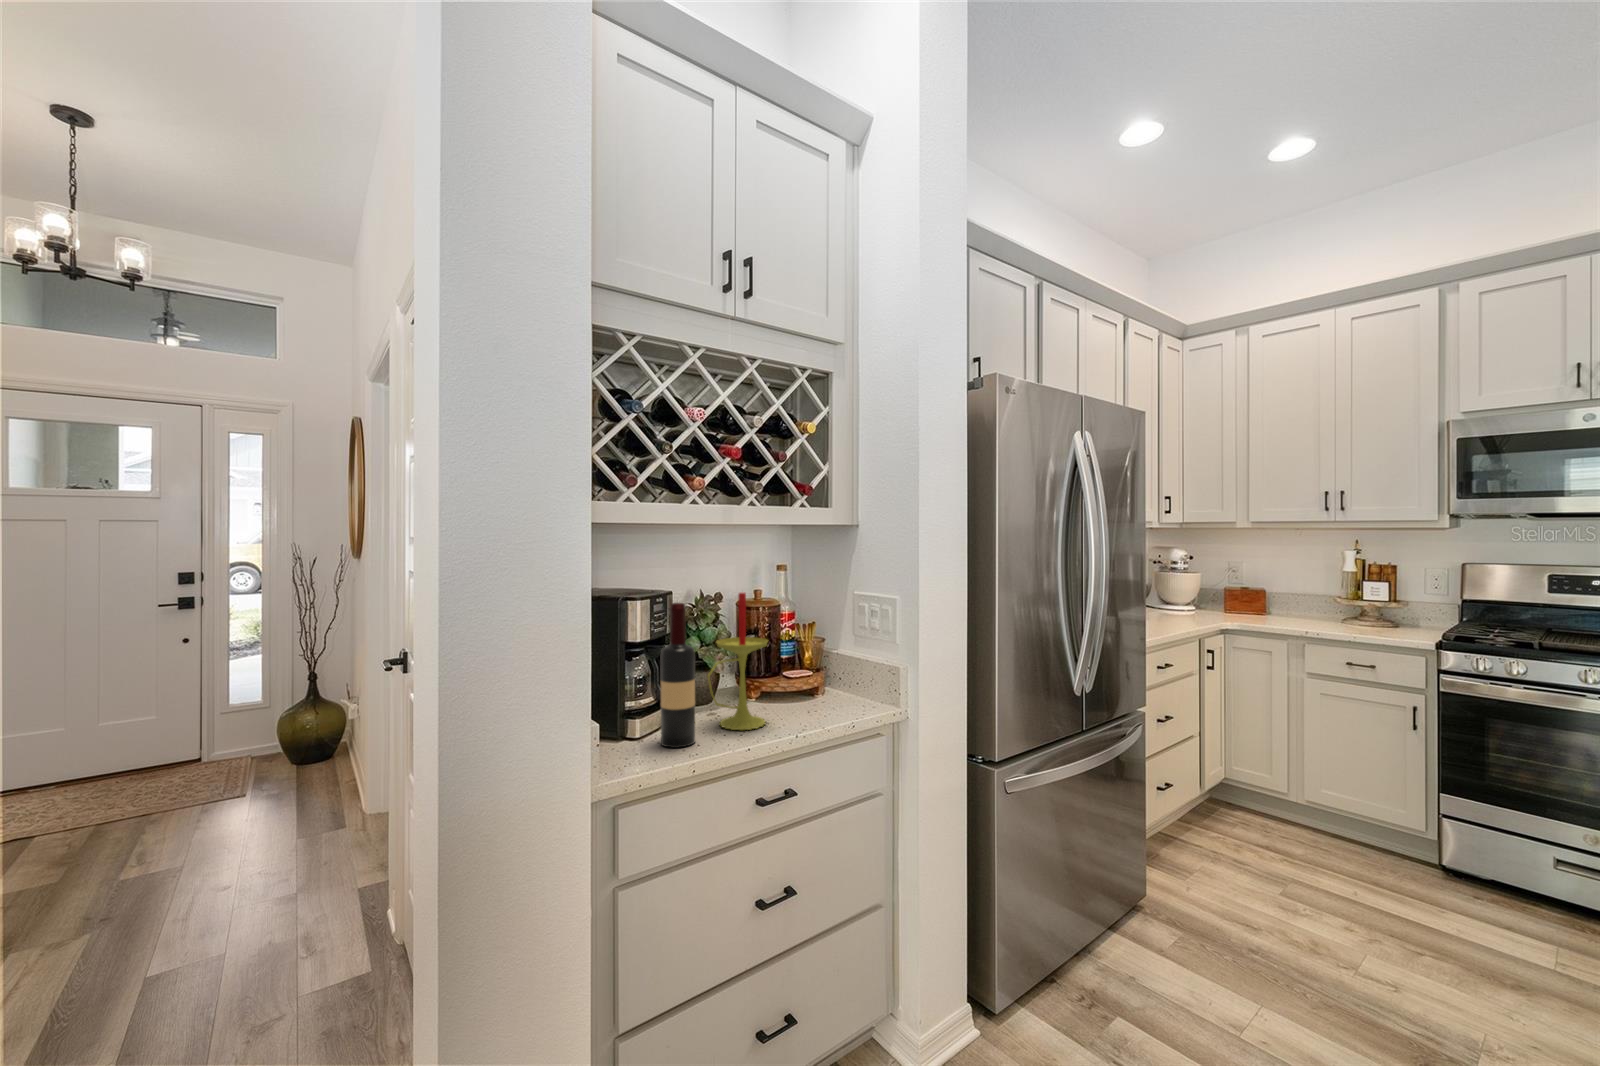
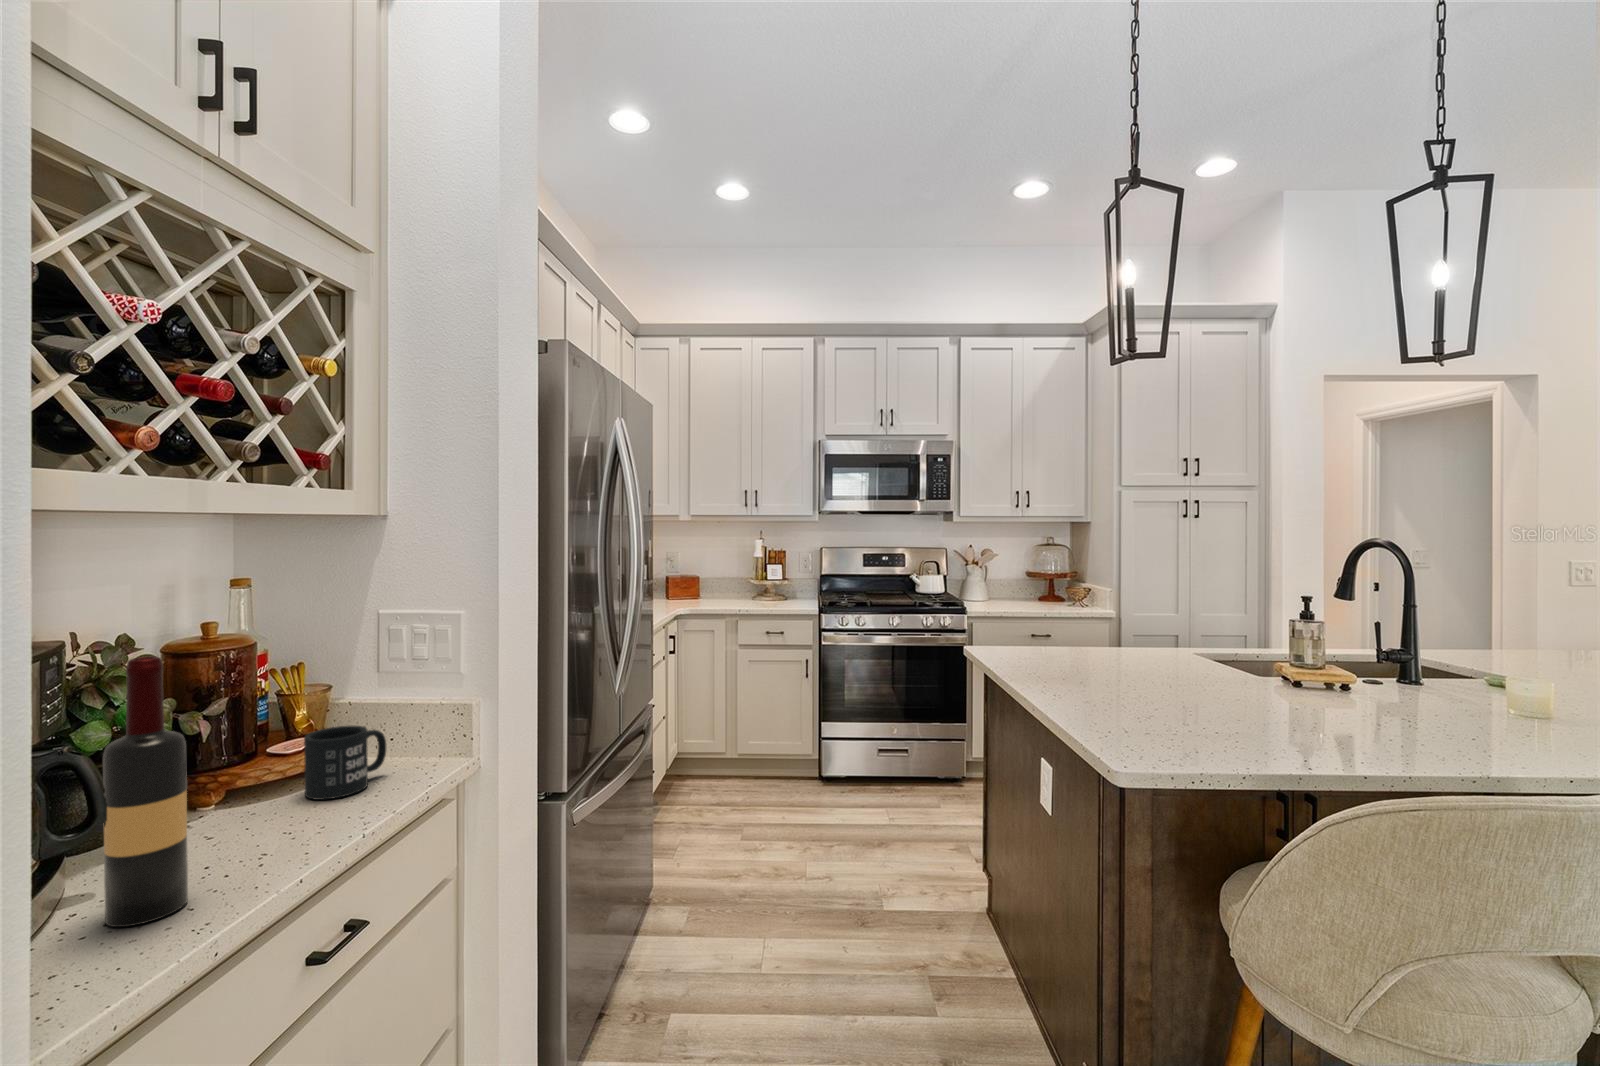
candle: present [708,593,768,730] -> none [186,621,296,860]
mug: none [791,666,842,713] -> present [304,726,386,800]

